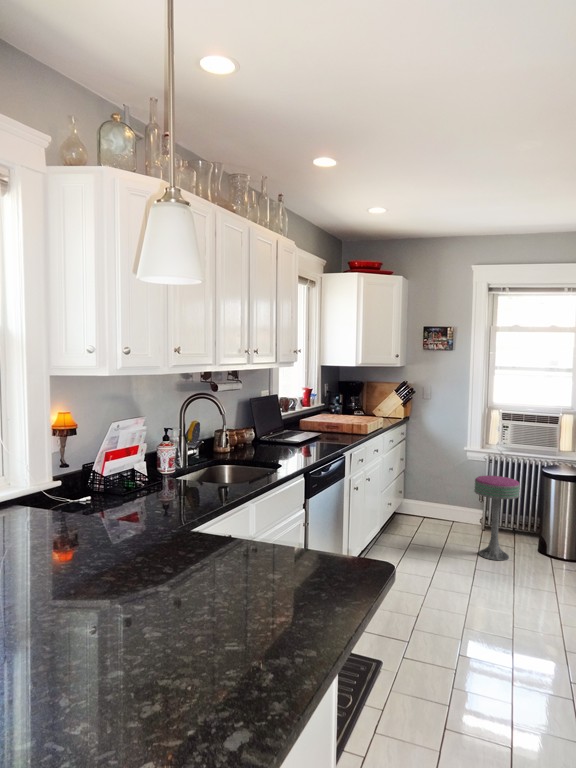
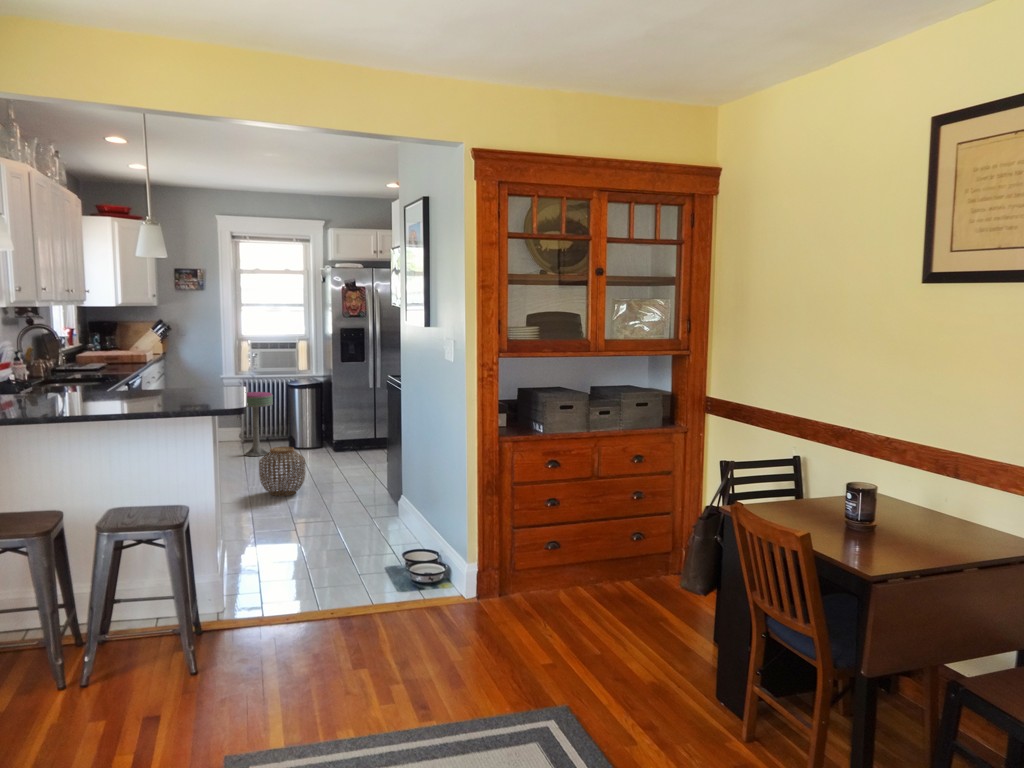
woven basket: none [477,591,552,678] -> present [259,447,305,496]

